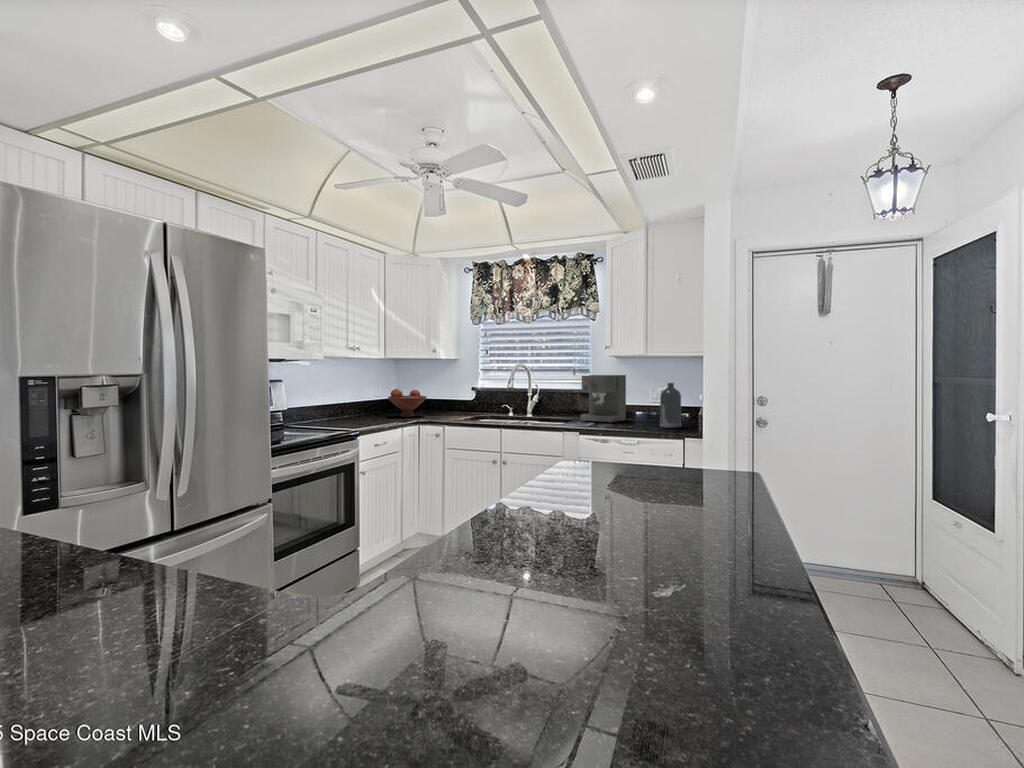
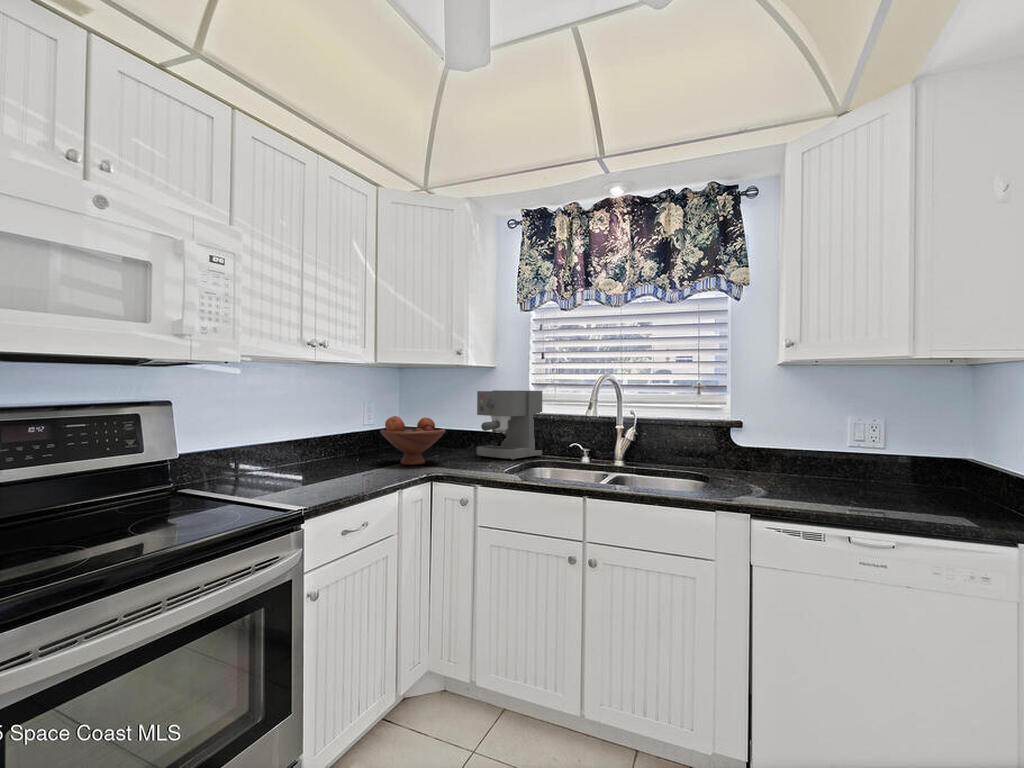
coffee maker: present [581,375,626,423] -> present [477,390,542,460]
bottle: present [660,383,681,428] -> none [905,412,954,504]

